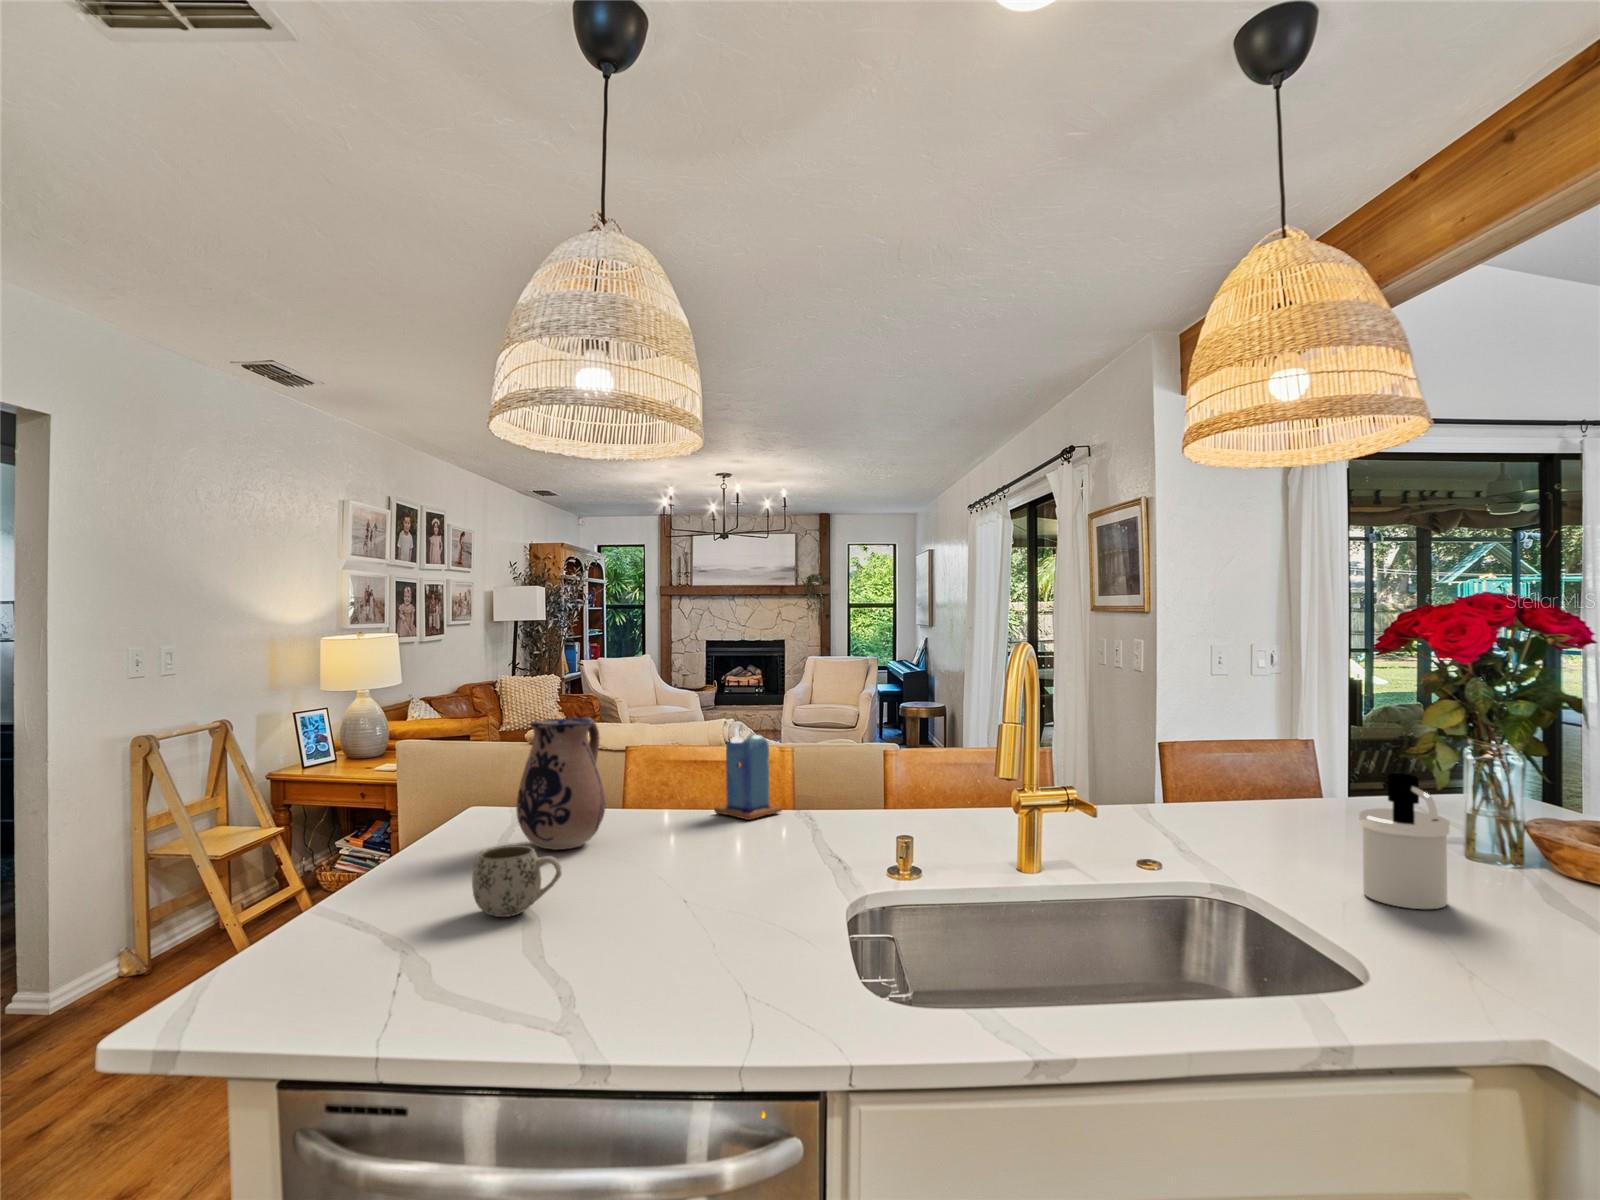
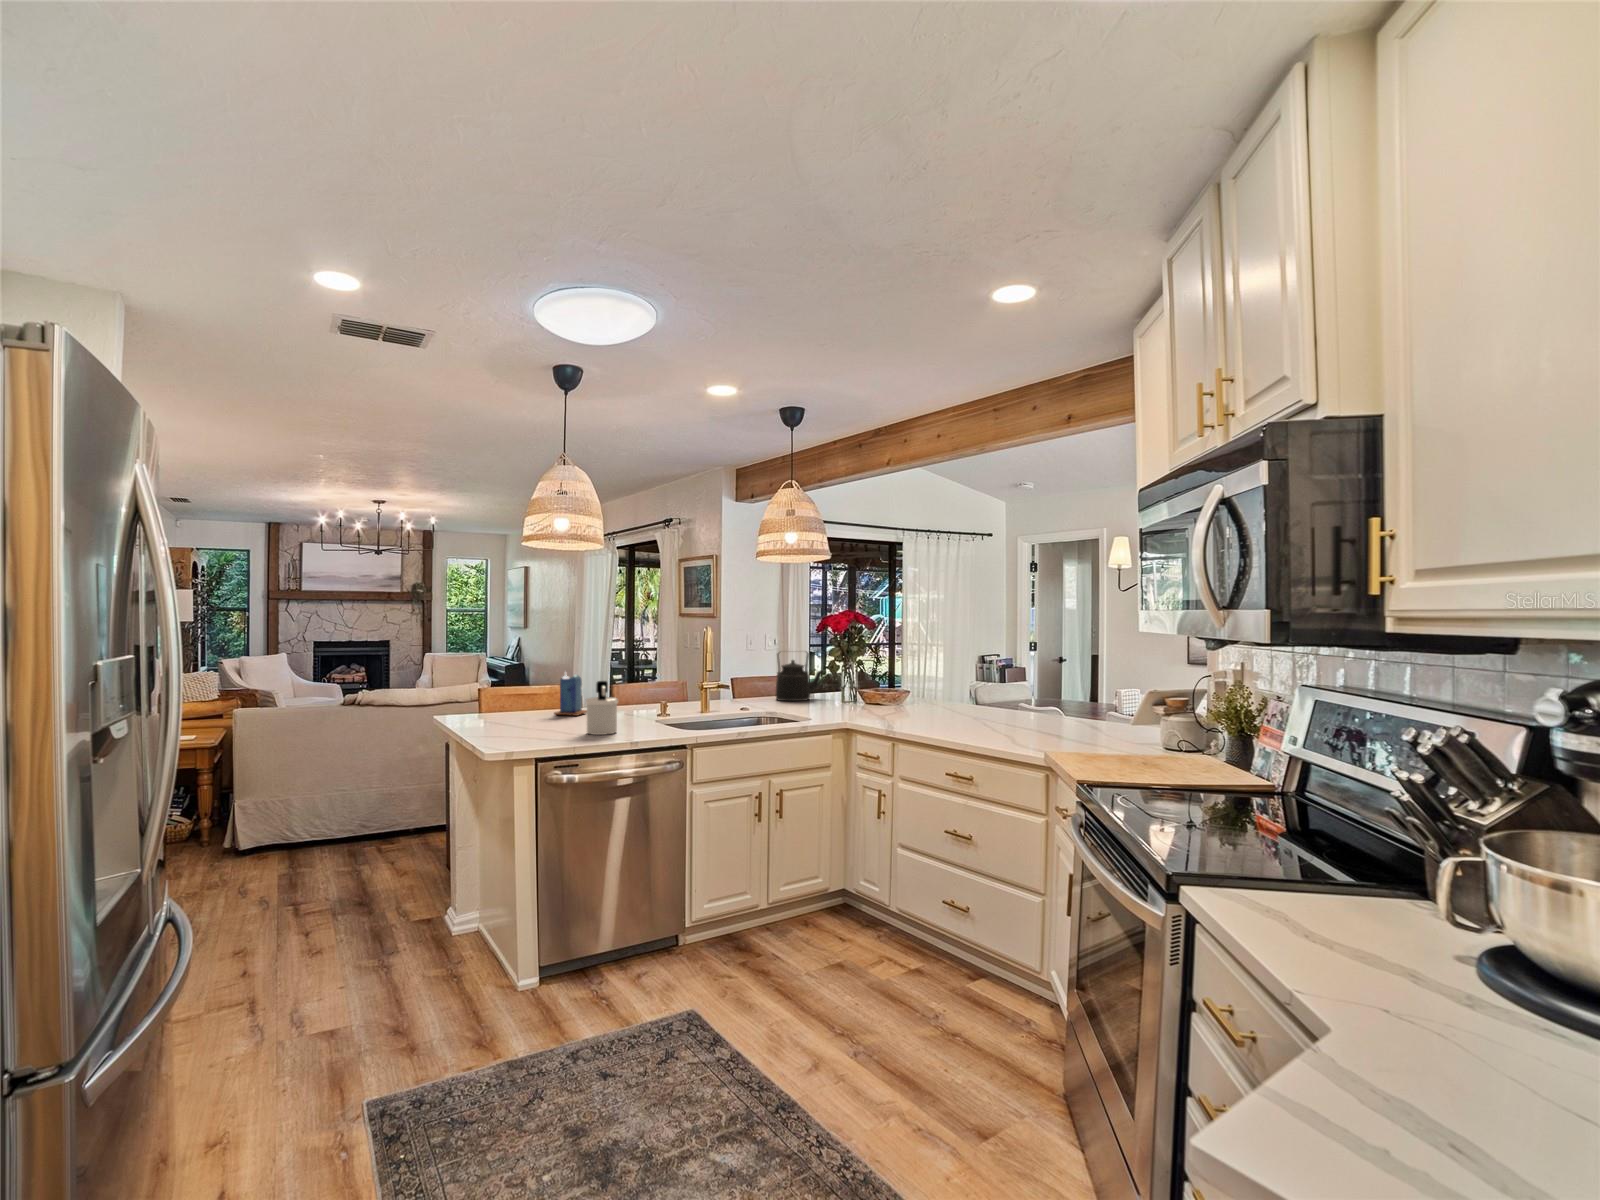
kettle: none [1221,696,1350,817] -> present [776,652,823,701]
ceramic pitcher: present [516,717,606,850] -> none [479,665,525,728]
soap dispenser: present [1359,773,1450,909] -> present [586,681,618,735]
mug: present [472,845,562,917] -> none [519,713,557,742]

